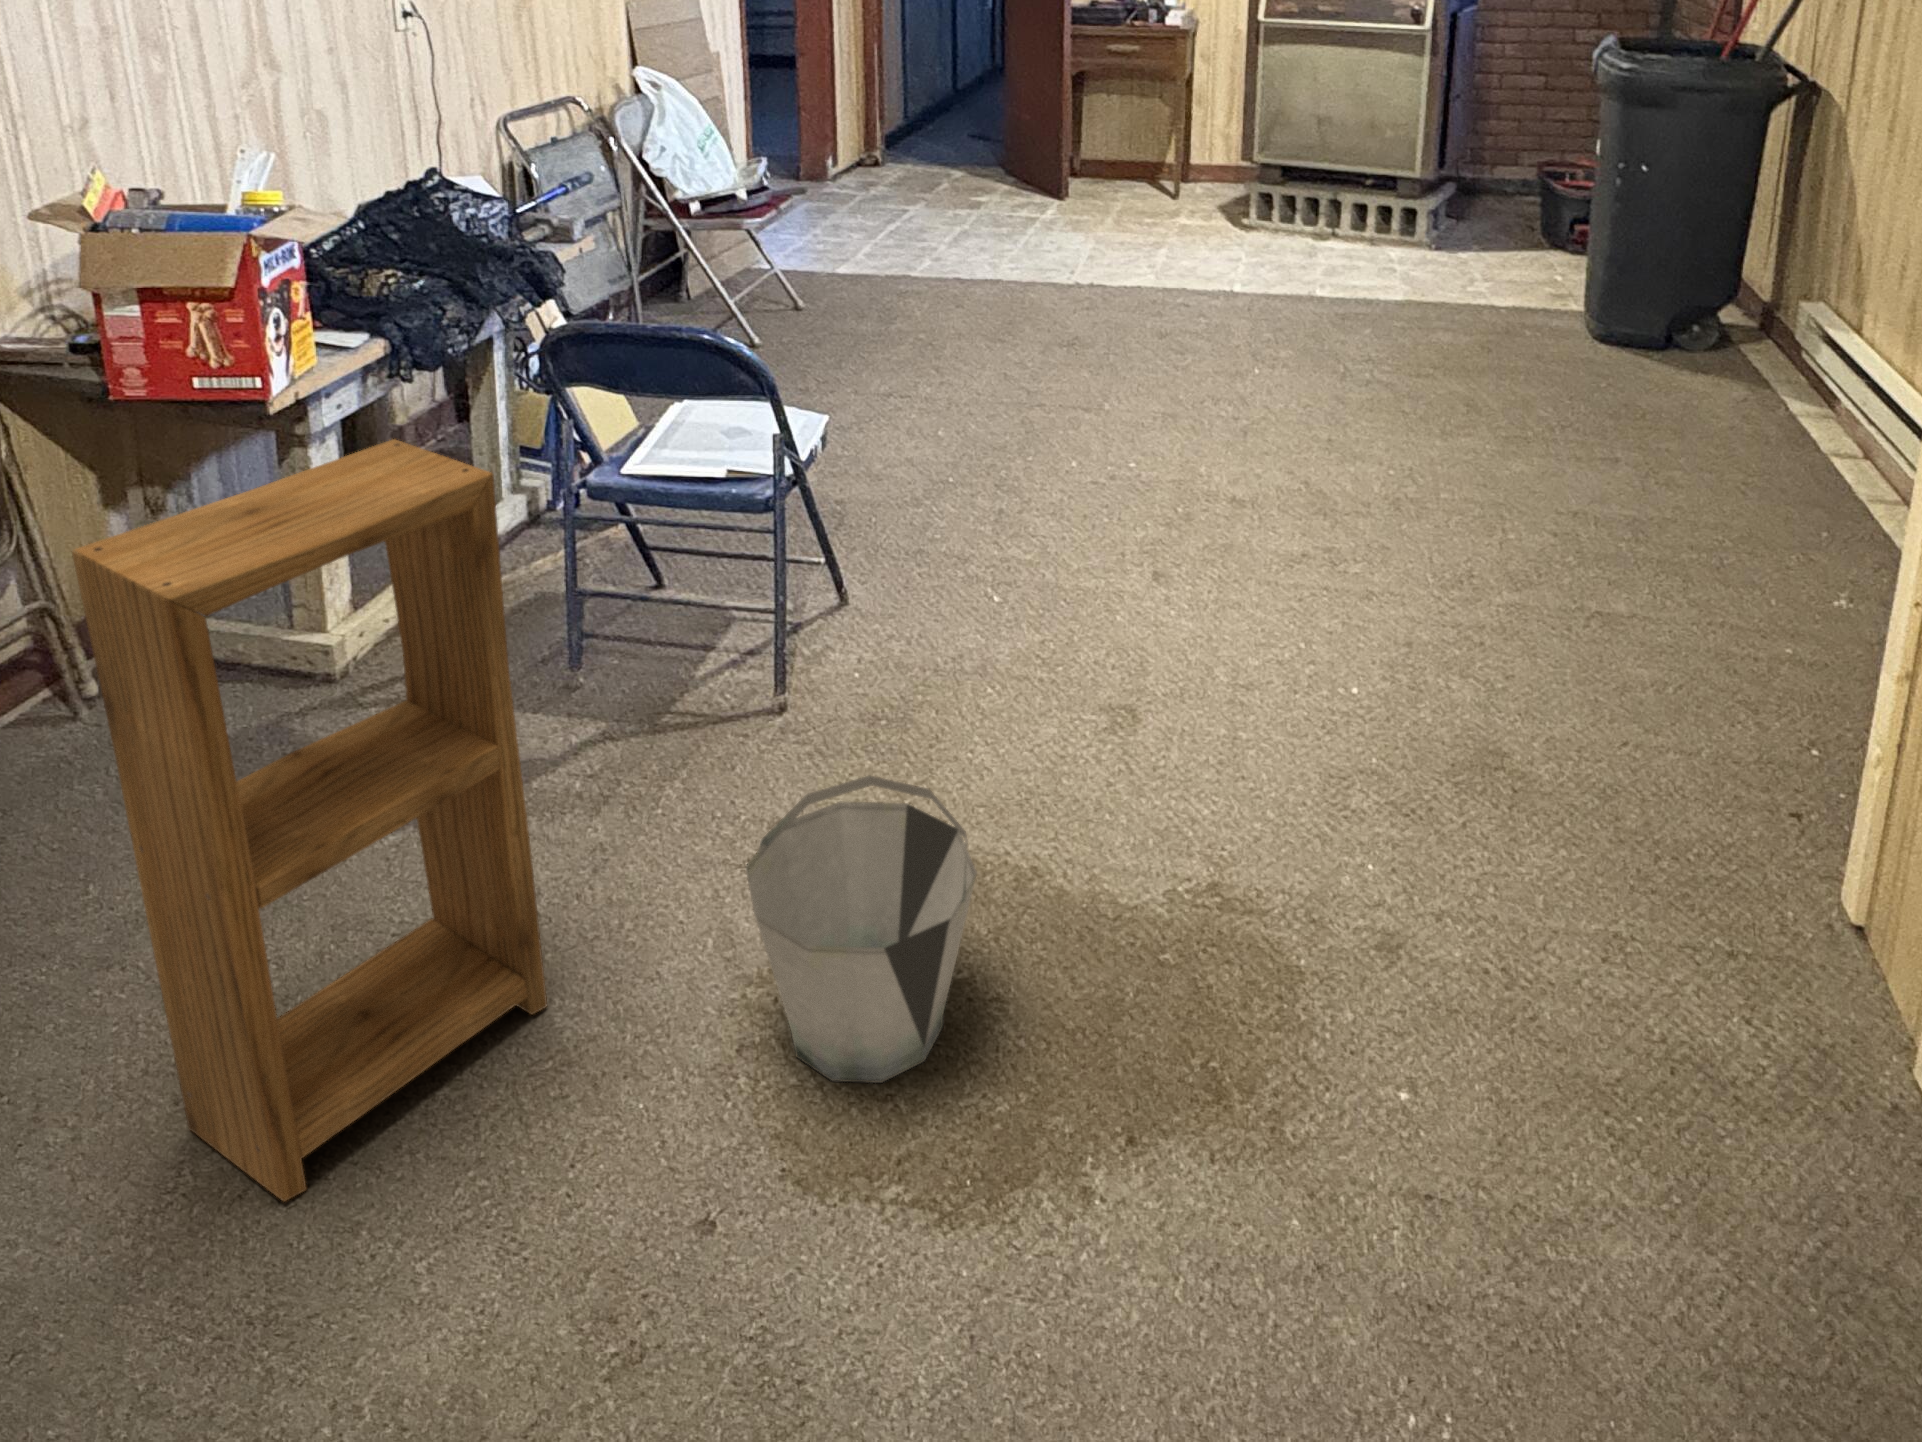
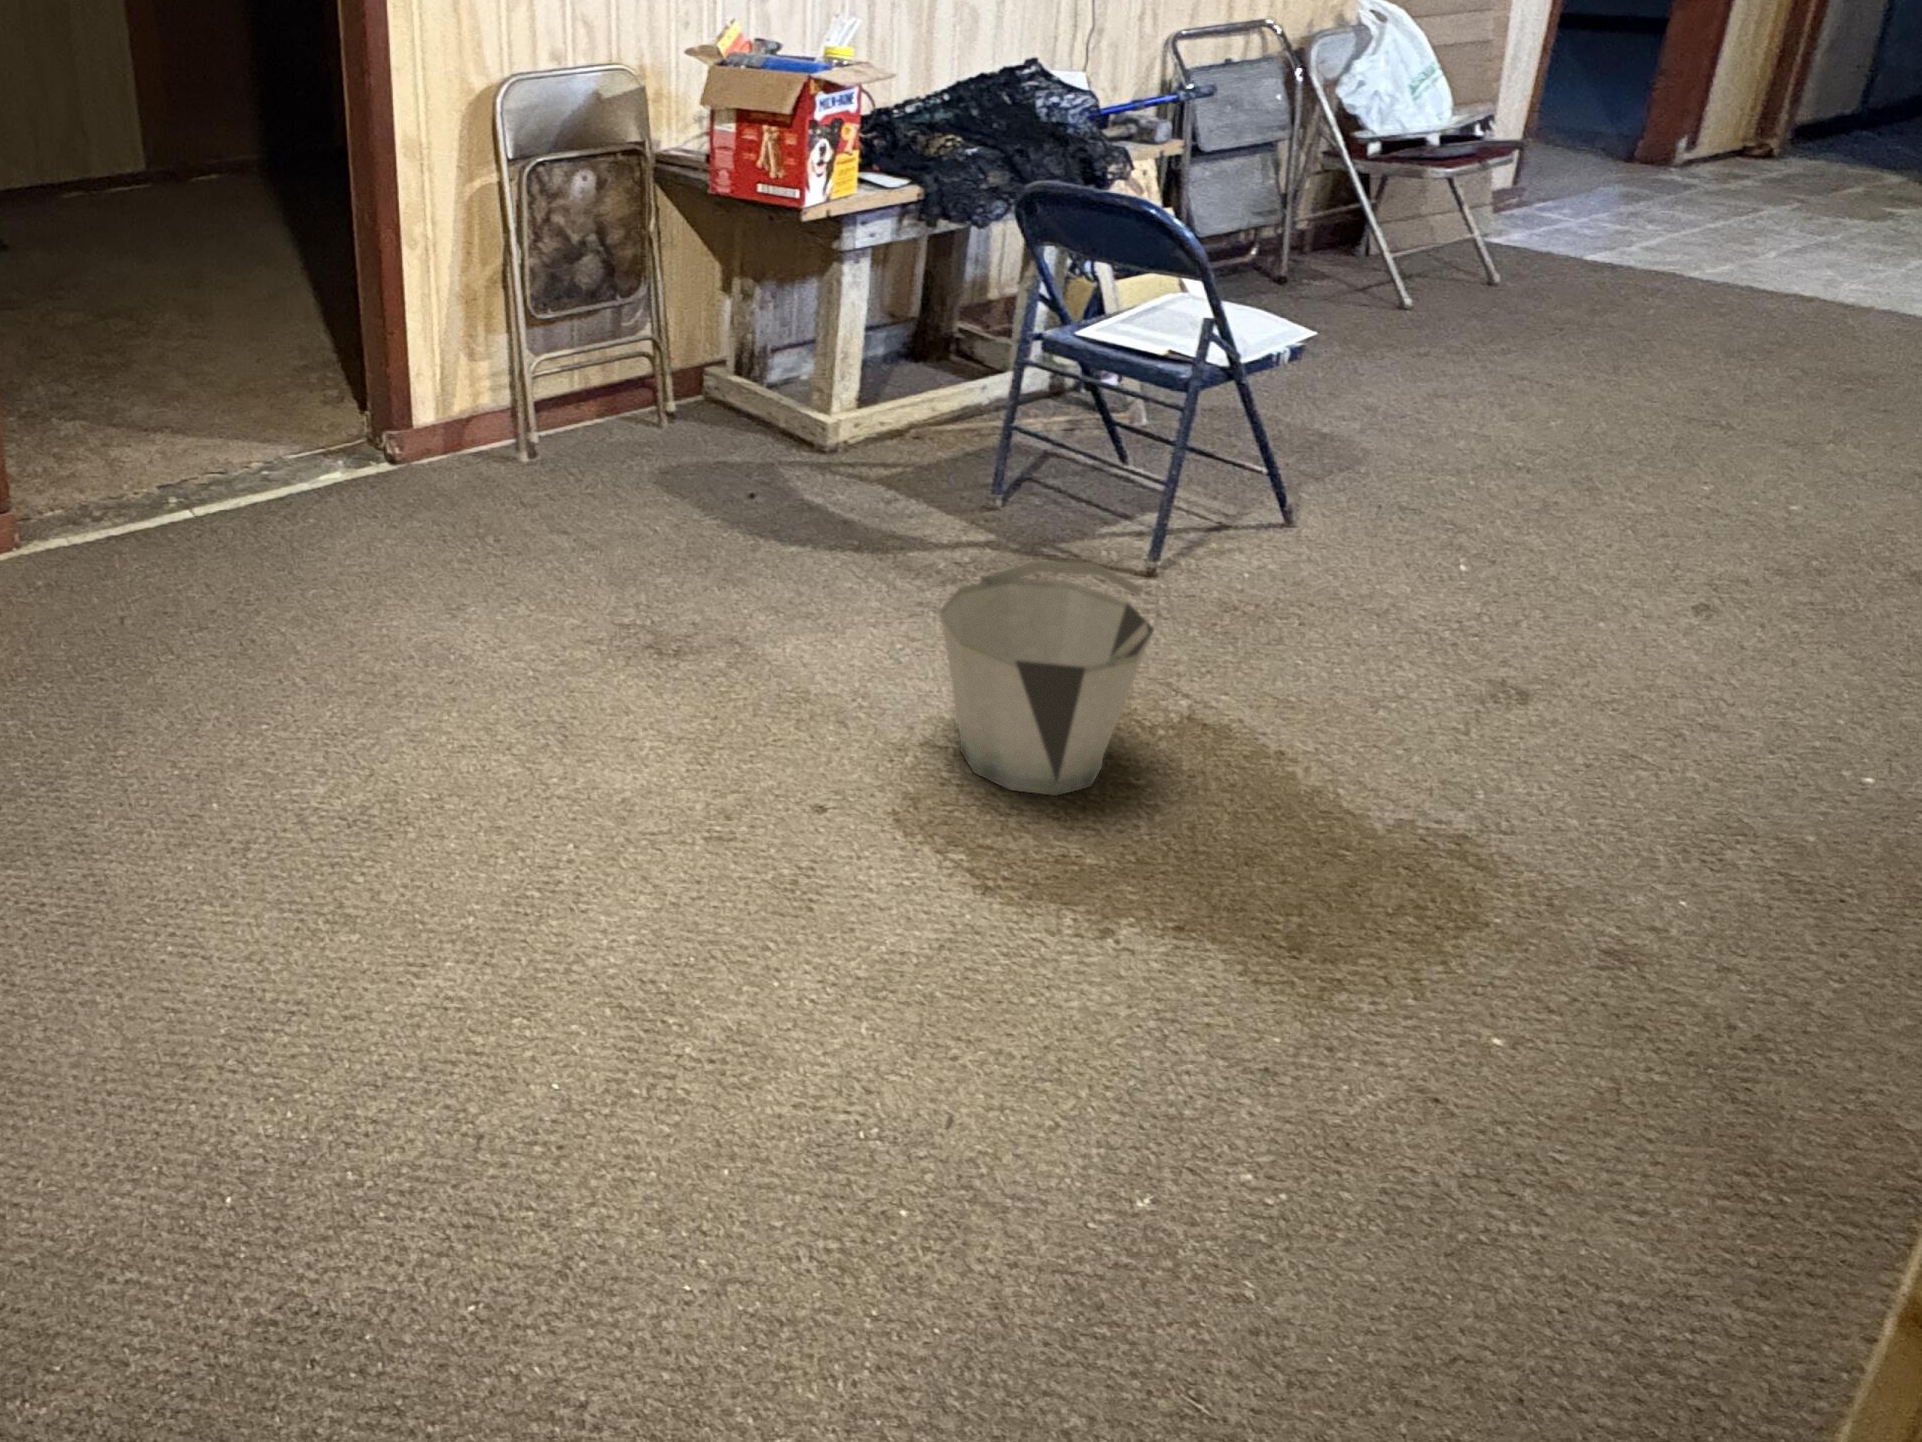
shelving unit: present [72,439,547,1201] -> none [576,201,839,672]

